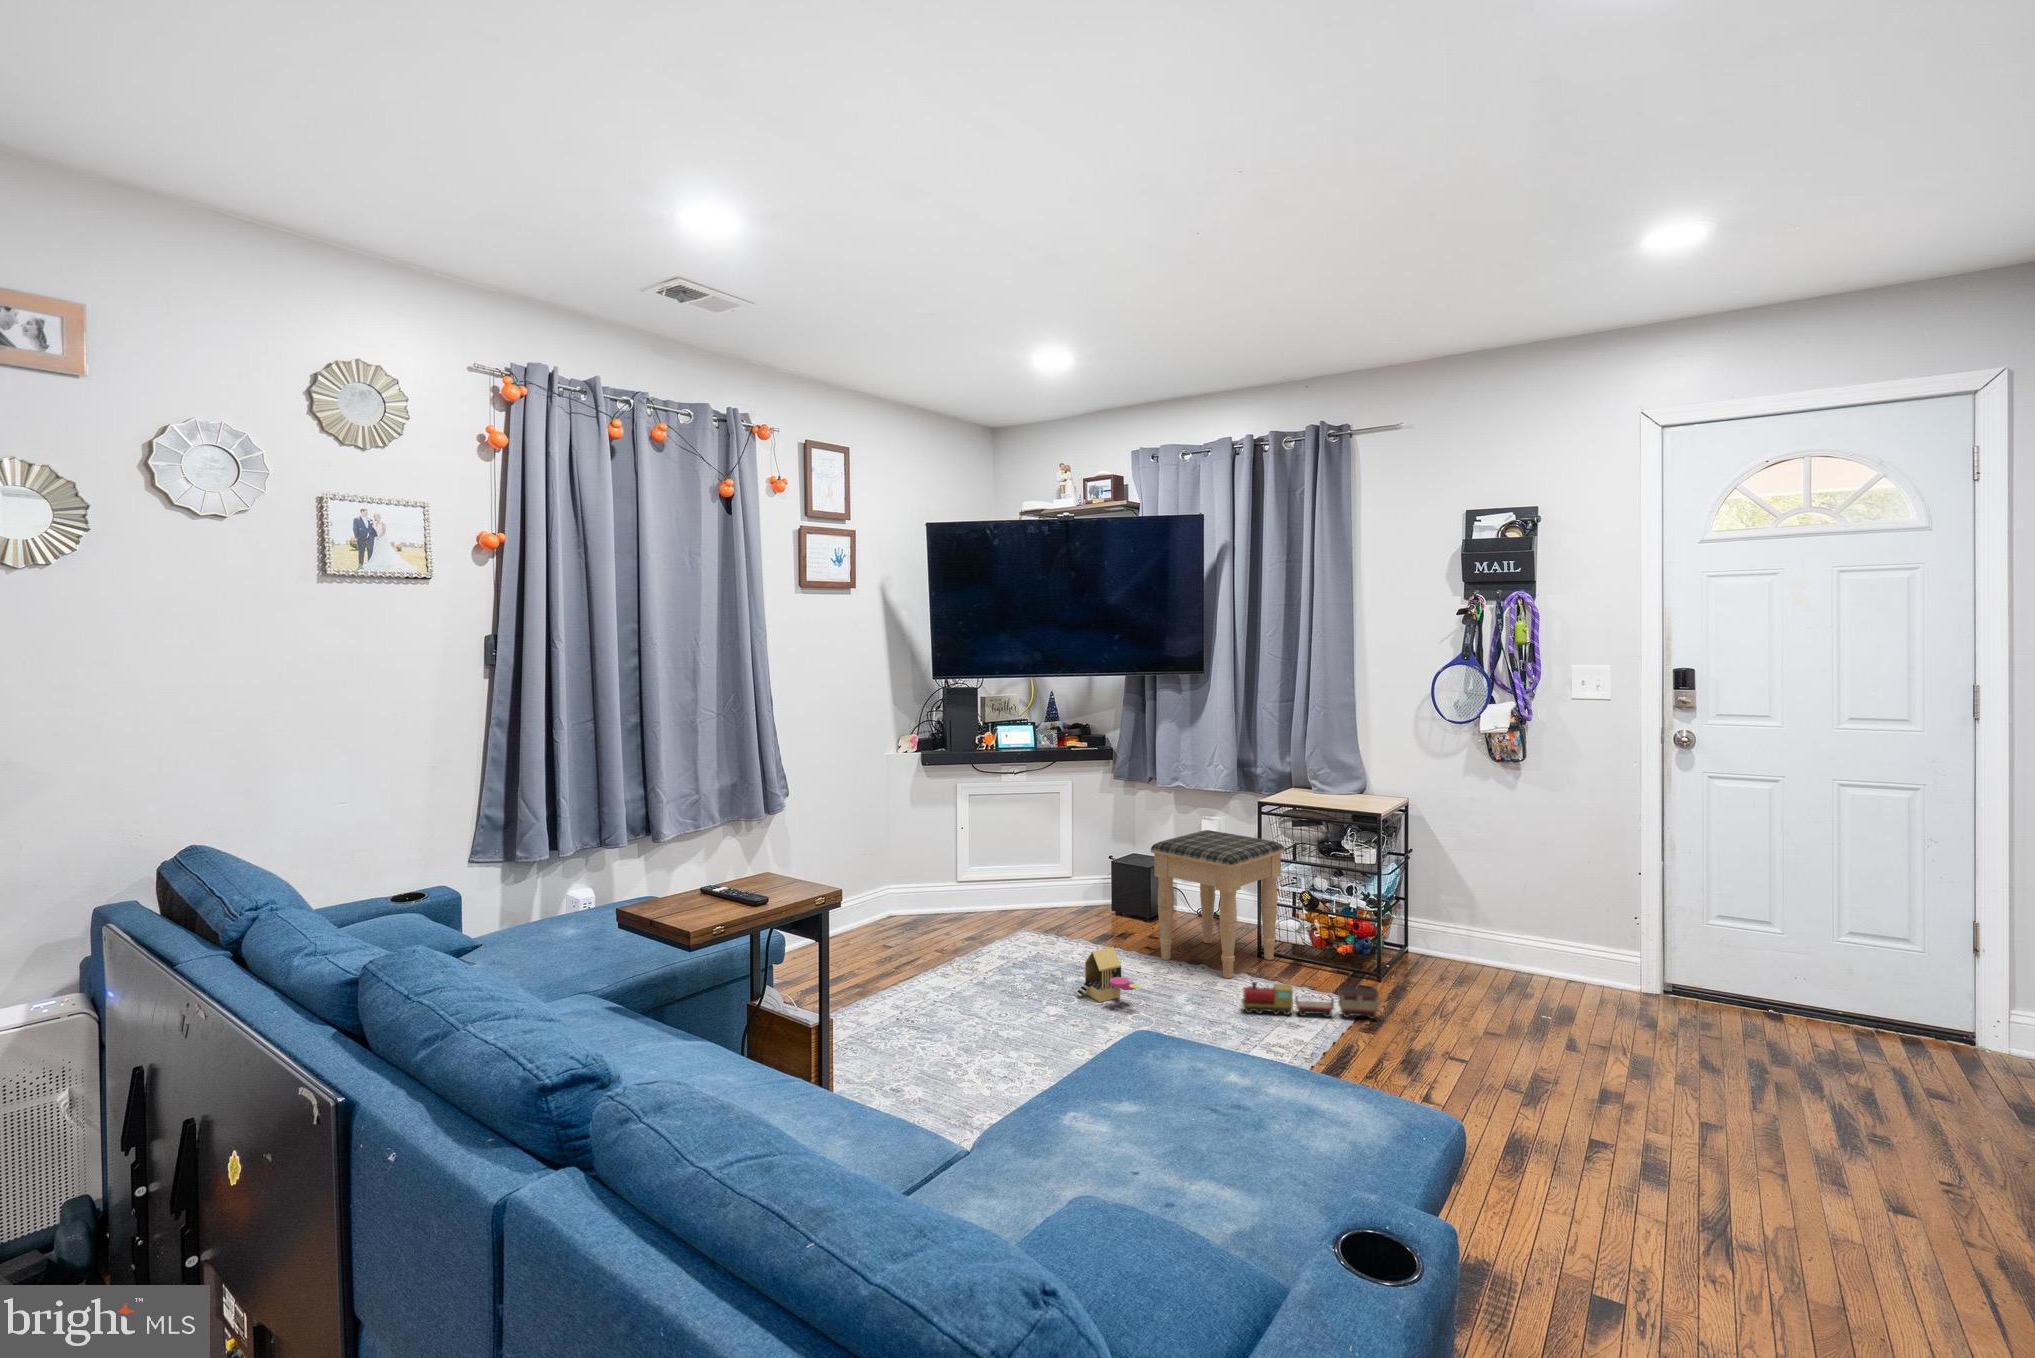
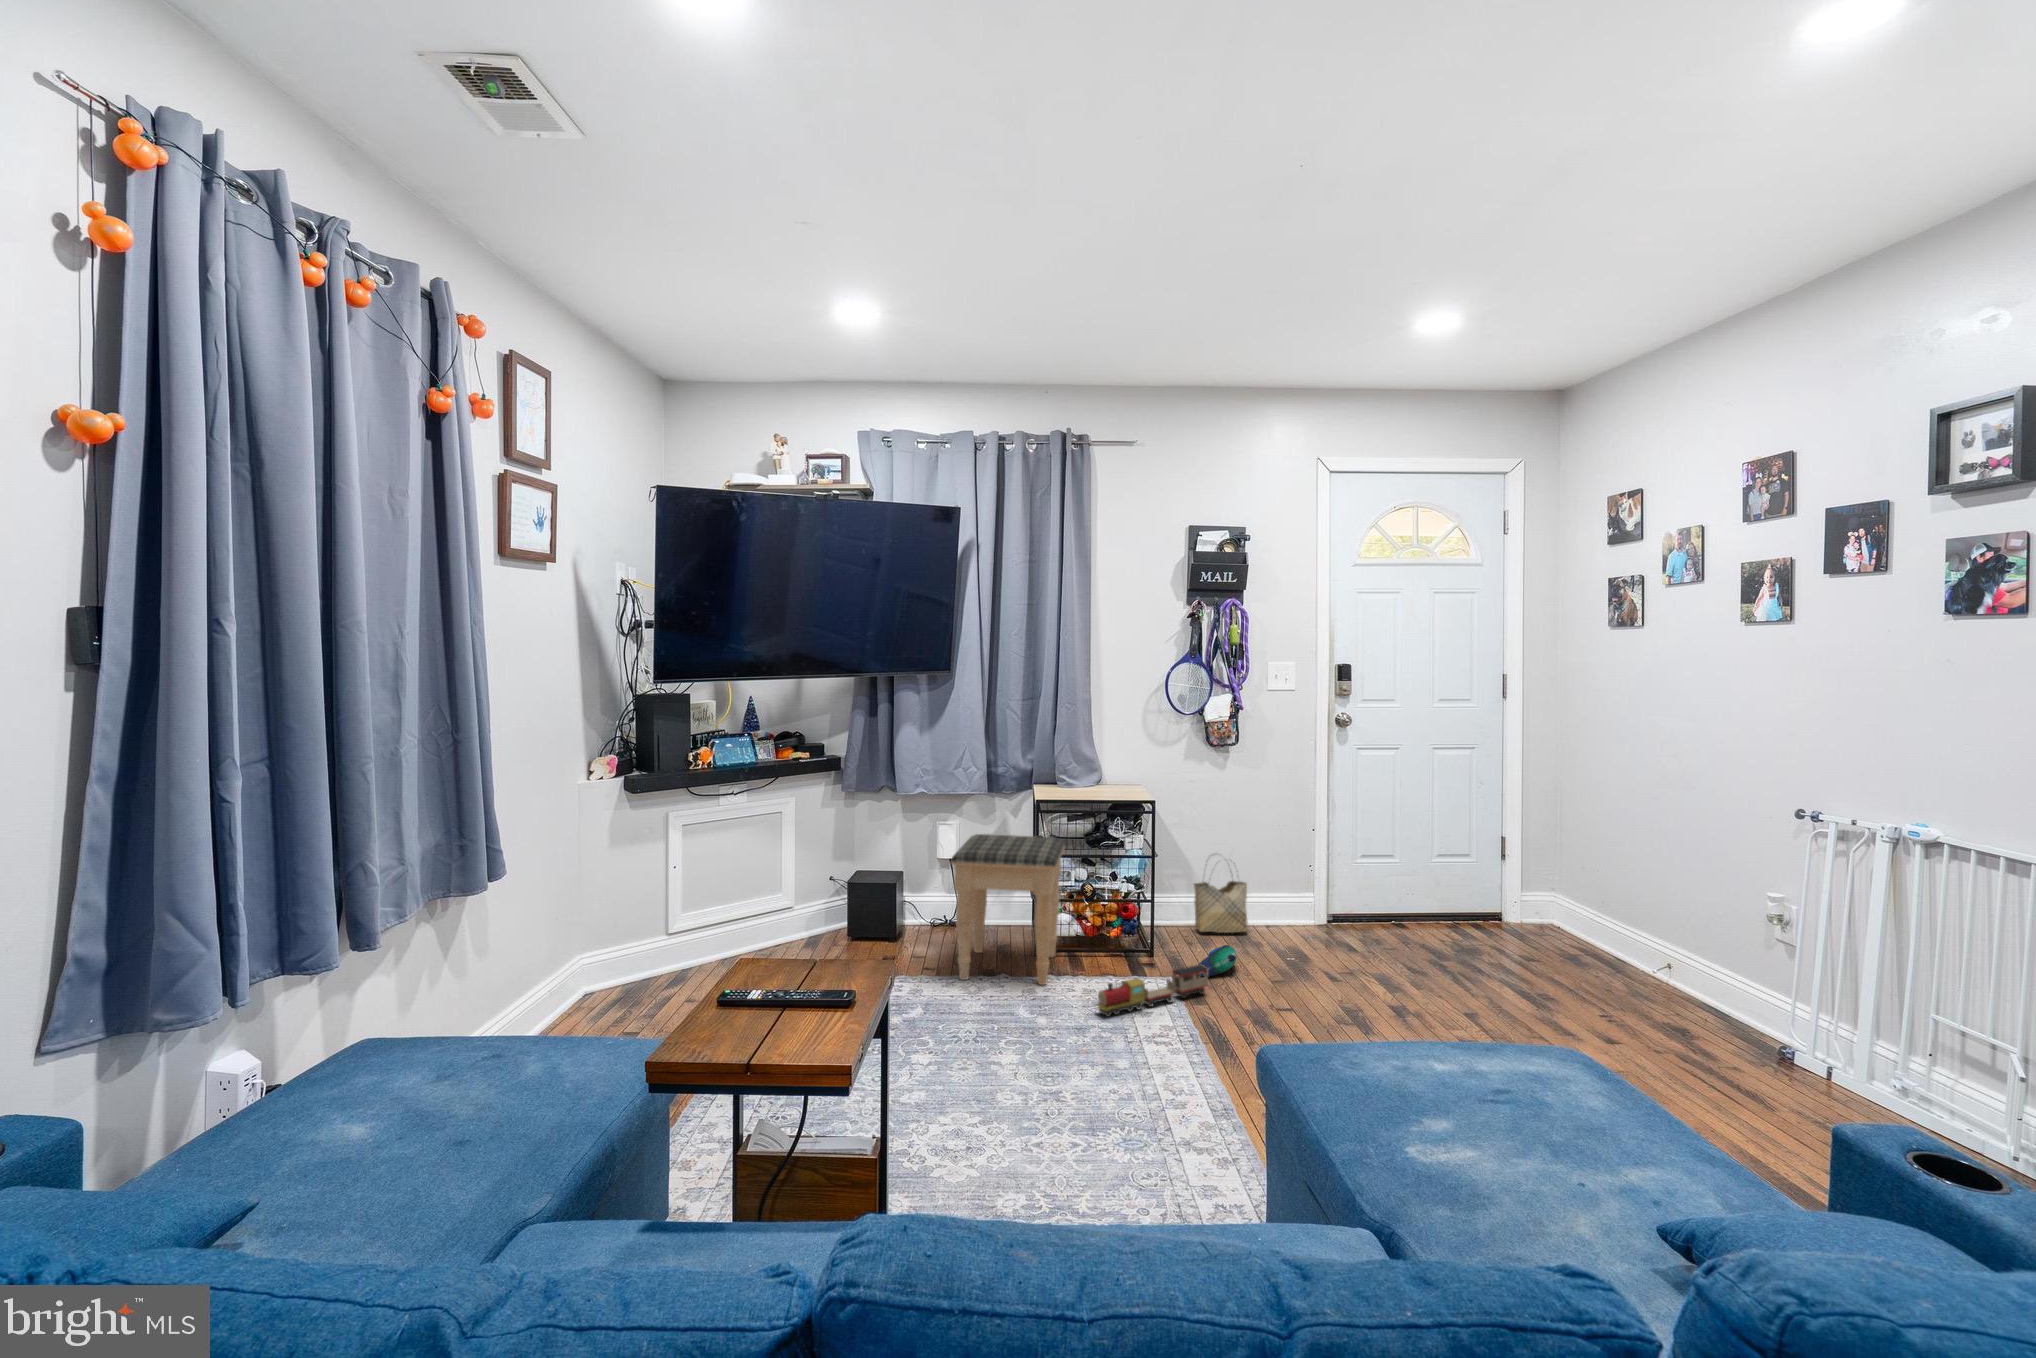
woven basket: none [1459,885,1531,980] -> present [1194,863,1247,933]
toy house: present [1076,947,1140,1002] -> none [933,978,1017,1045]
plush toy: none [1387,981,1456,1008] -> present [1198,945,1237,977]

